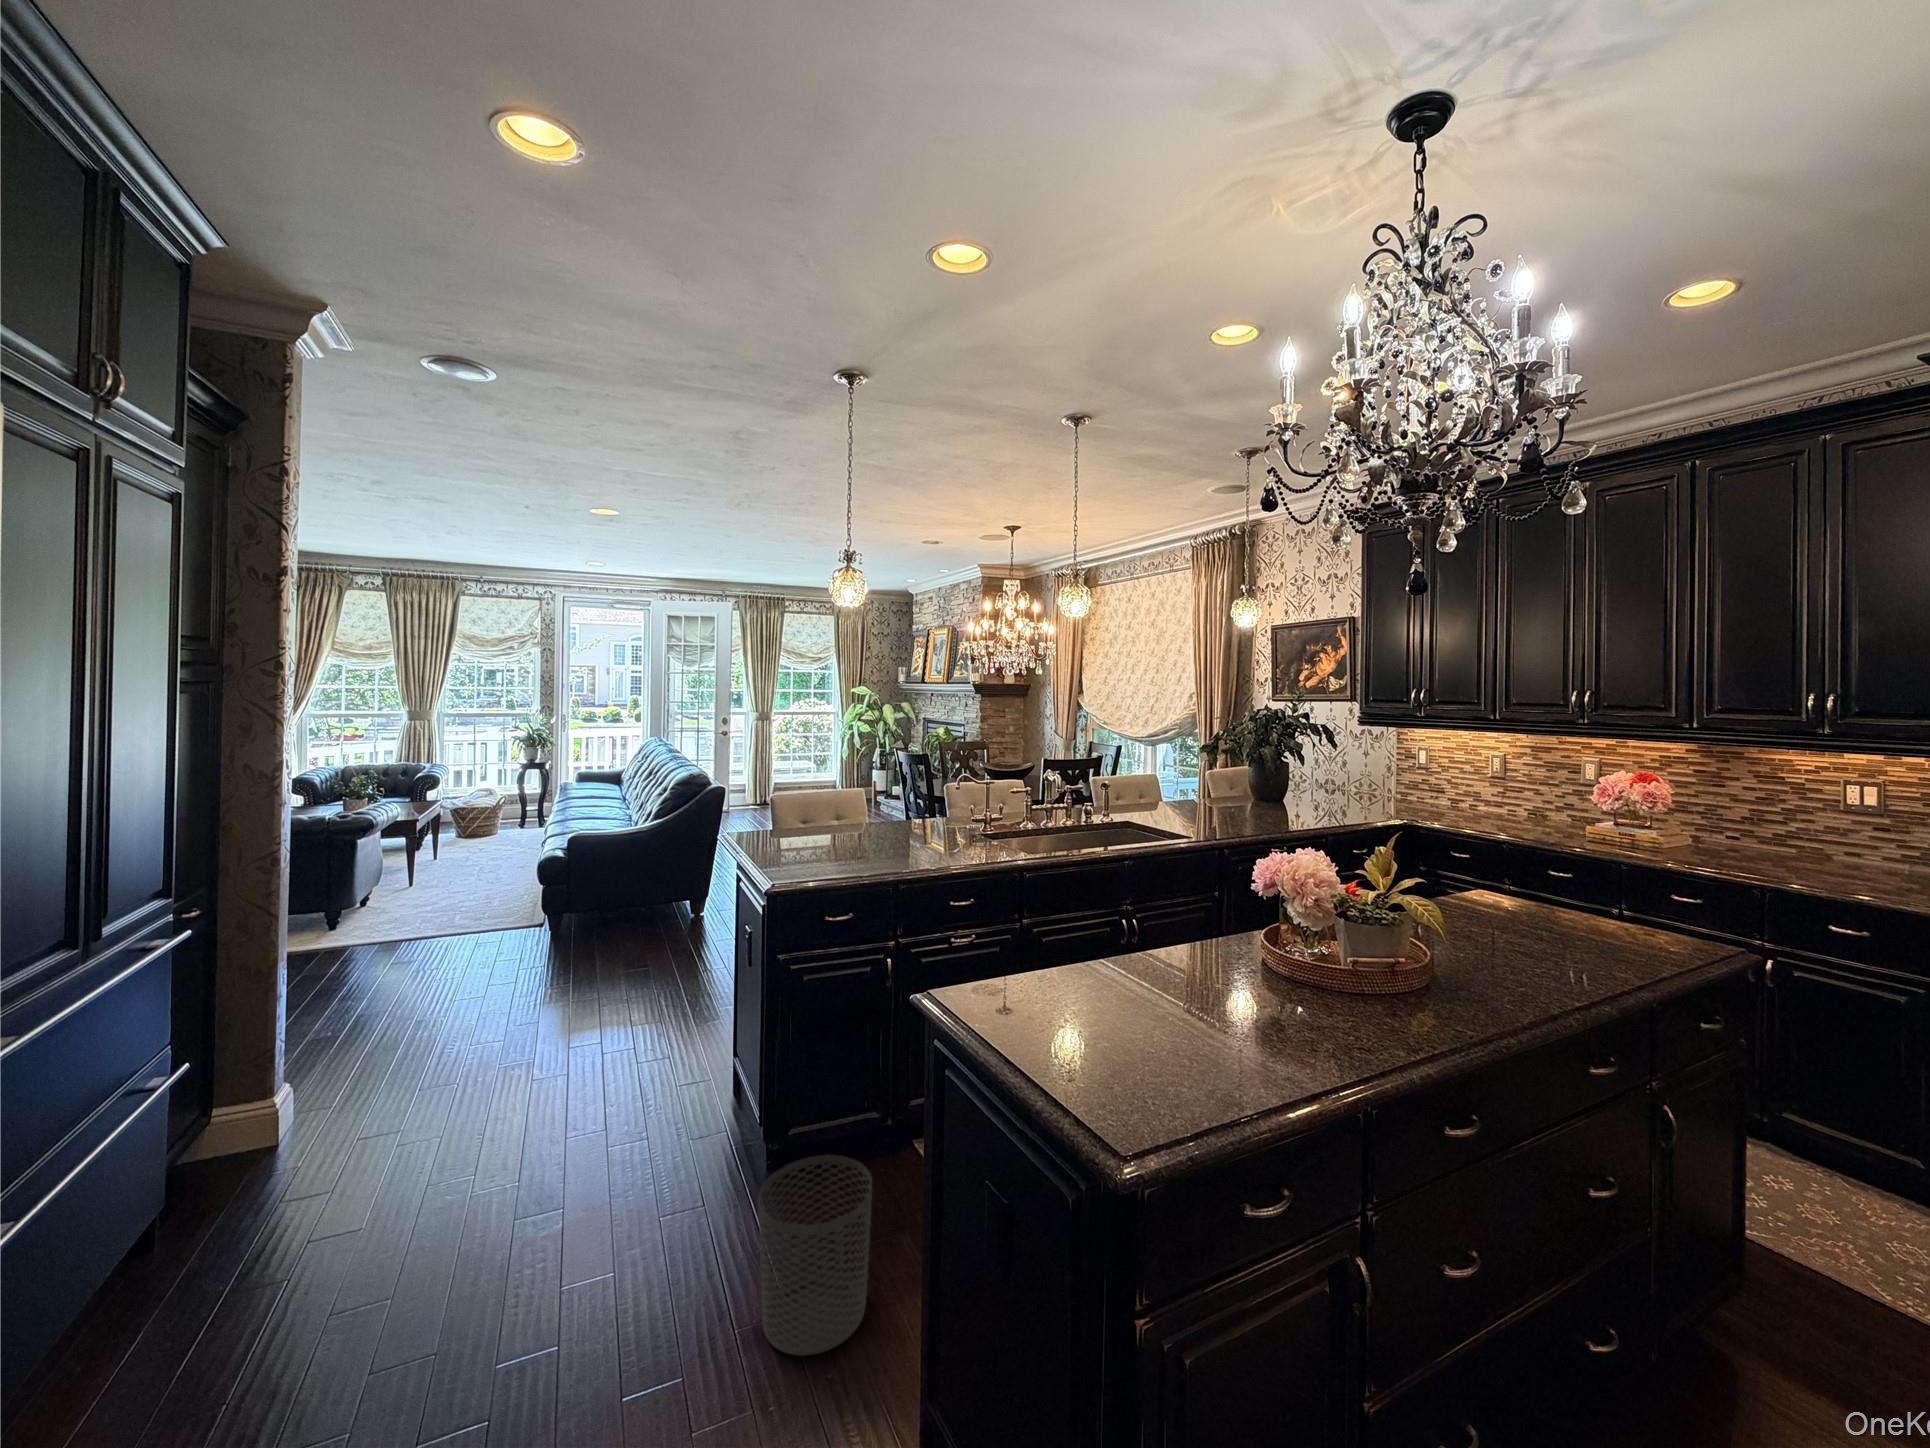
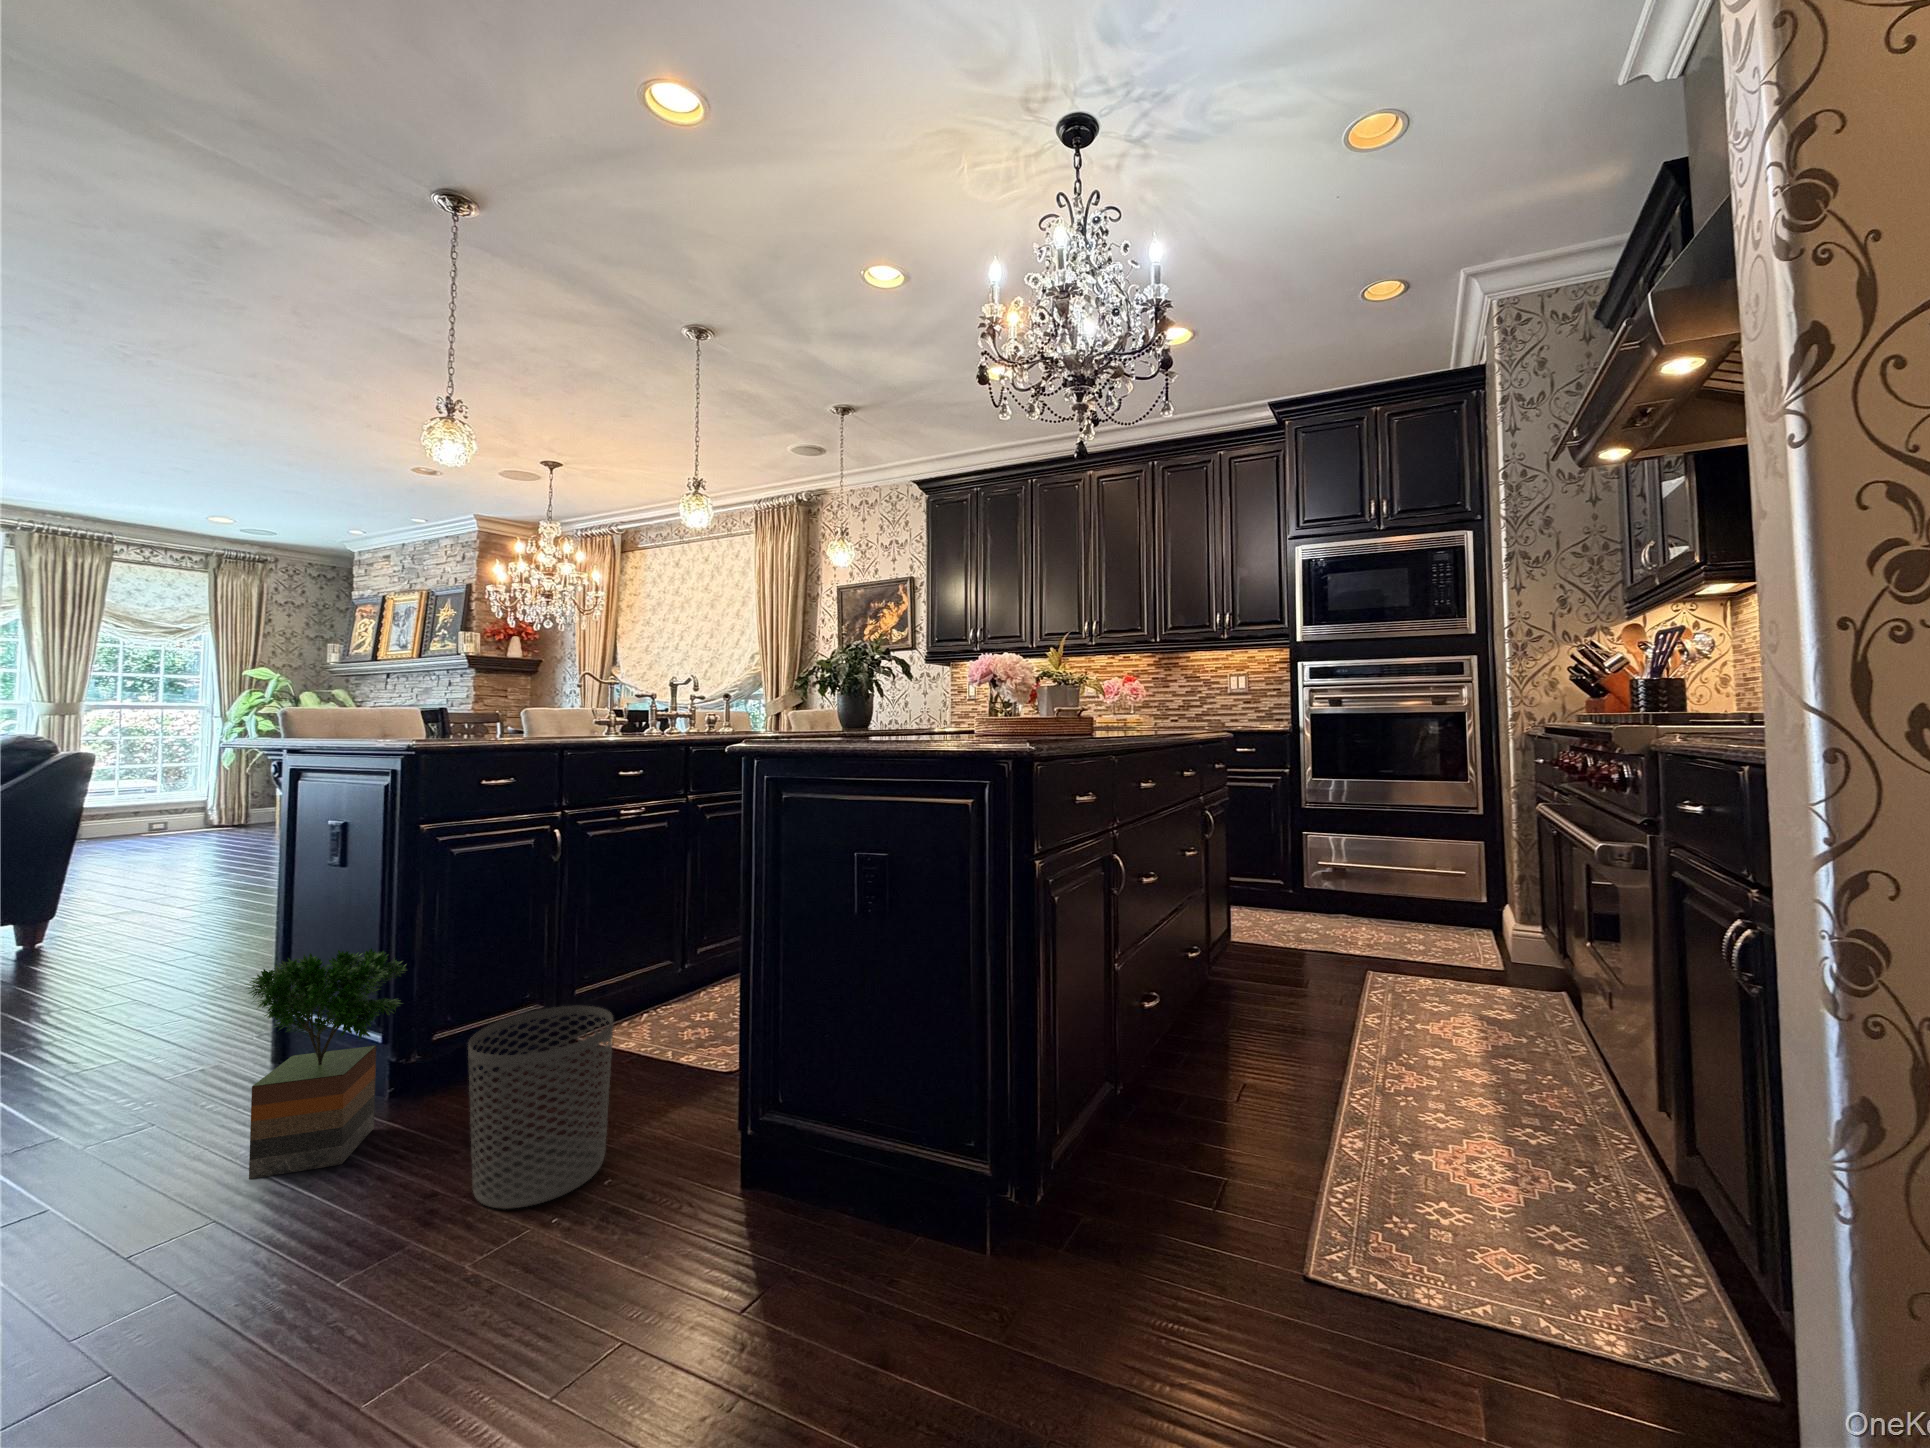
potted tree: none [670,1043,776,1225] -> present [246,948,406,1179]

